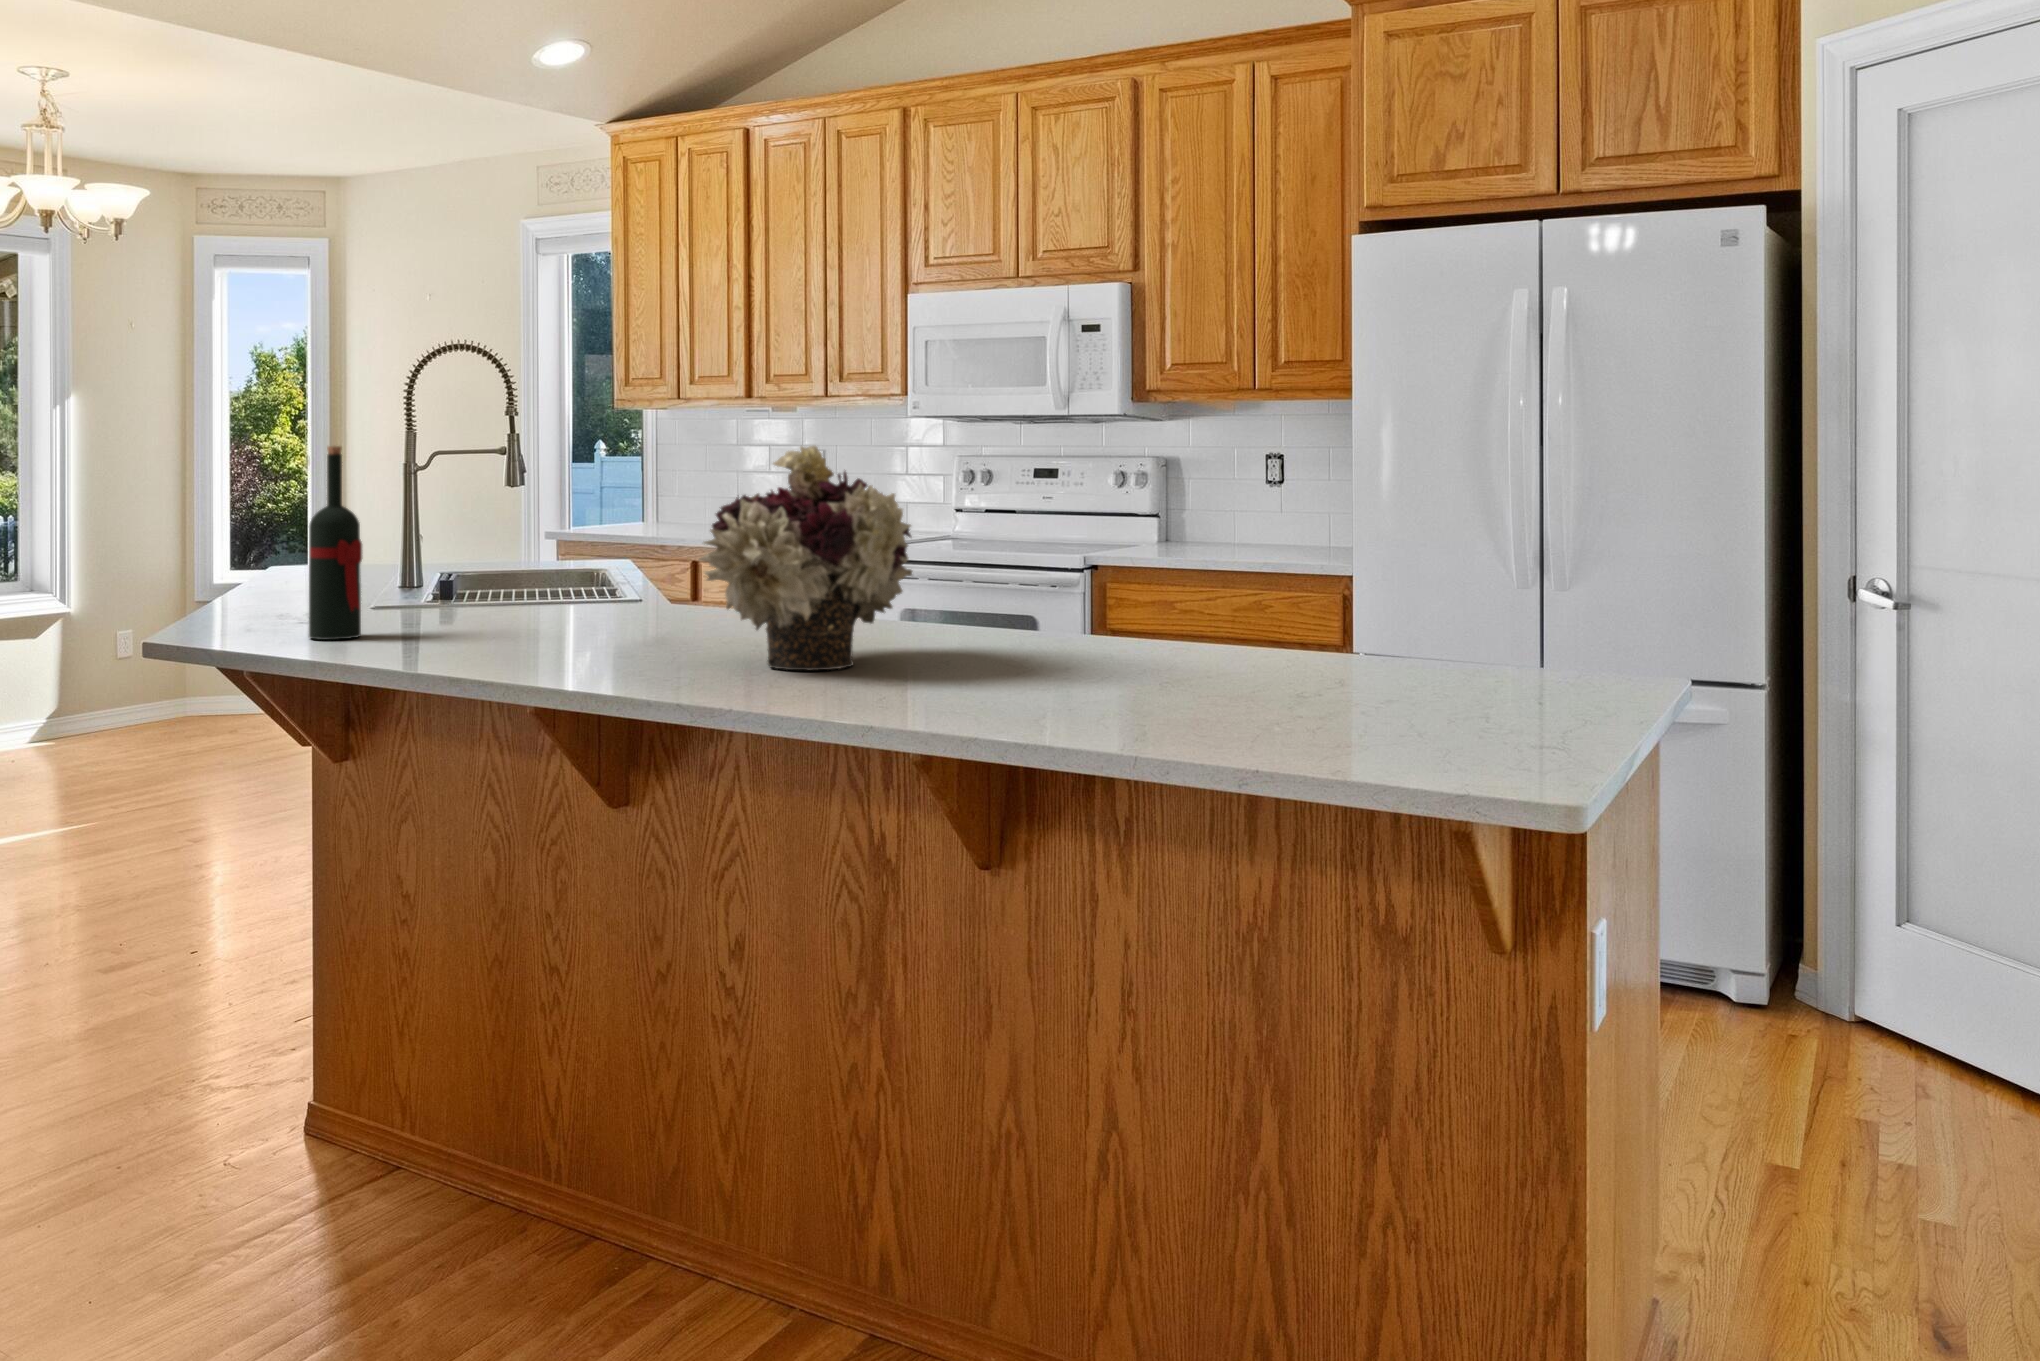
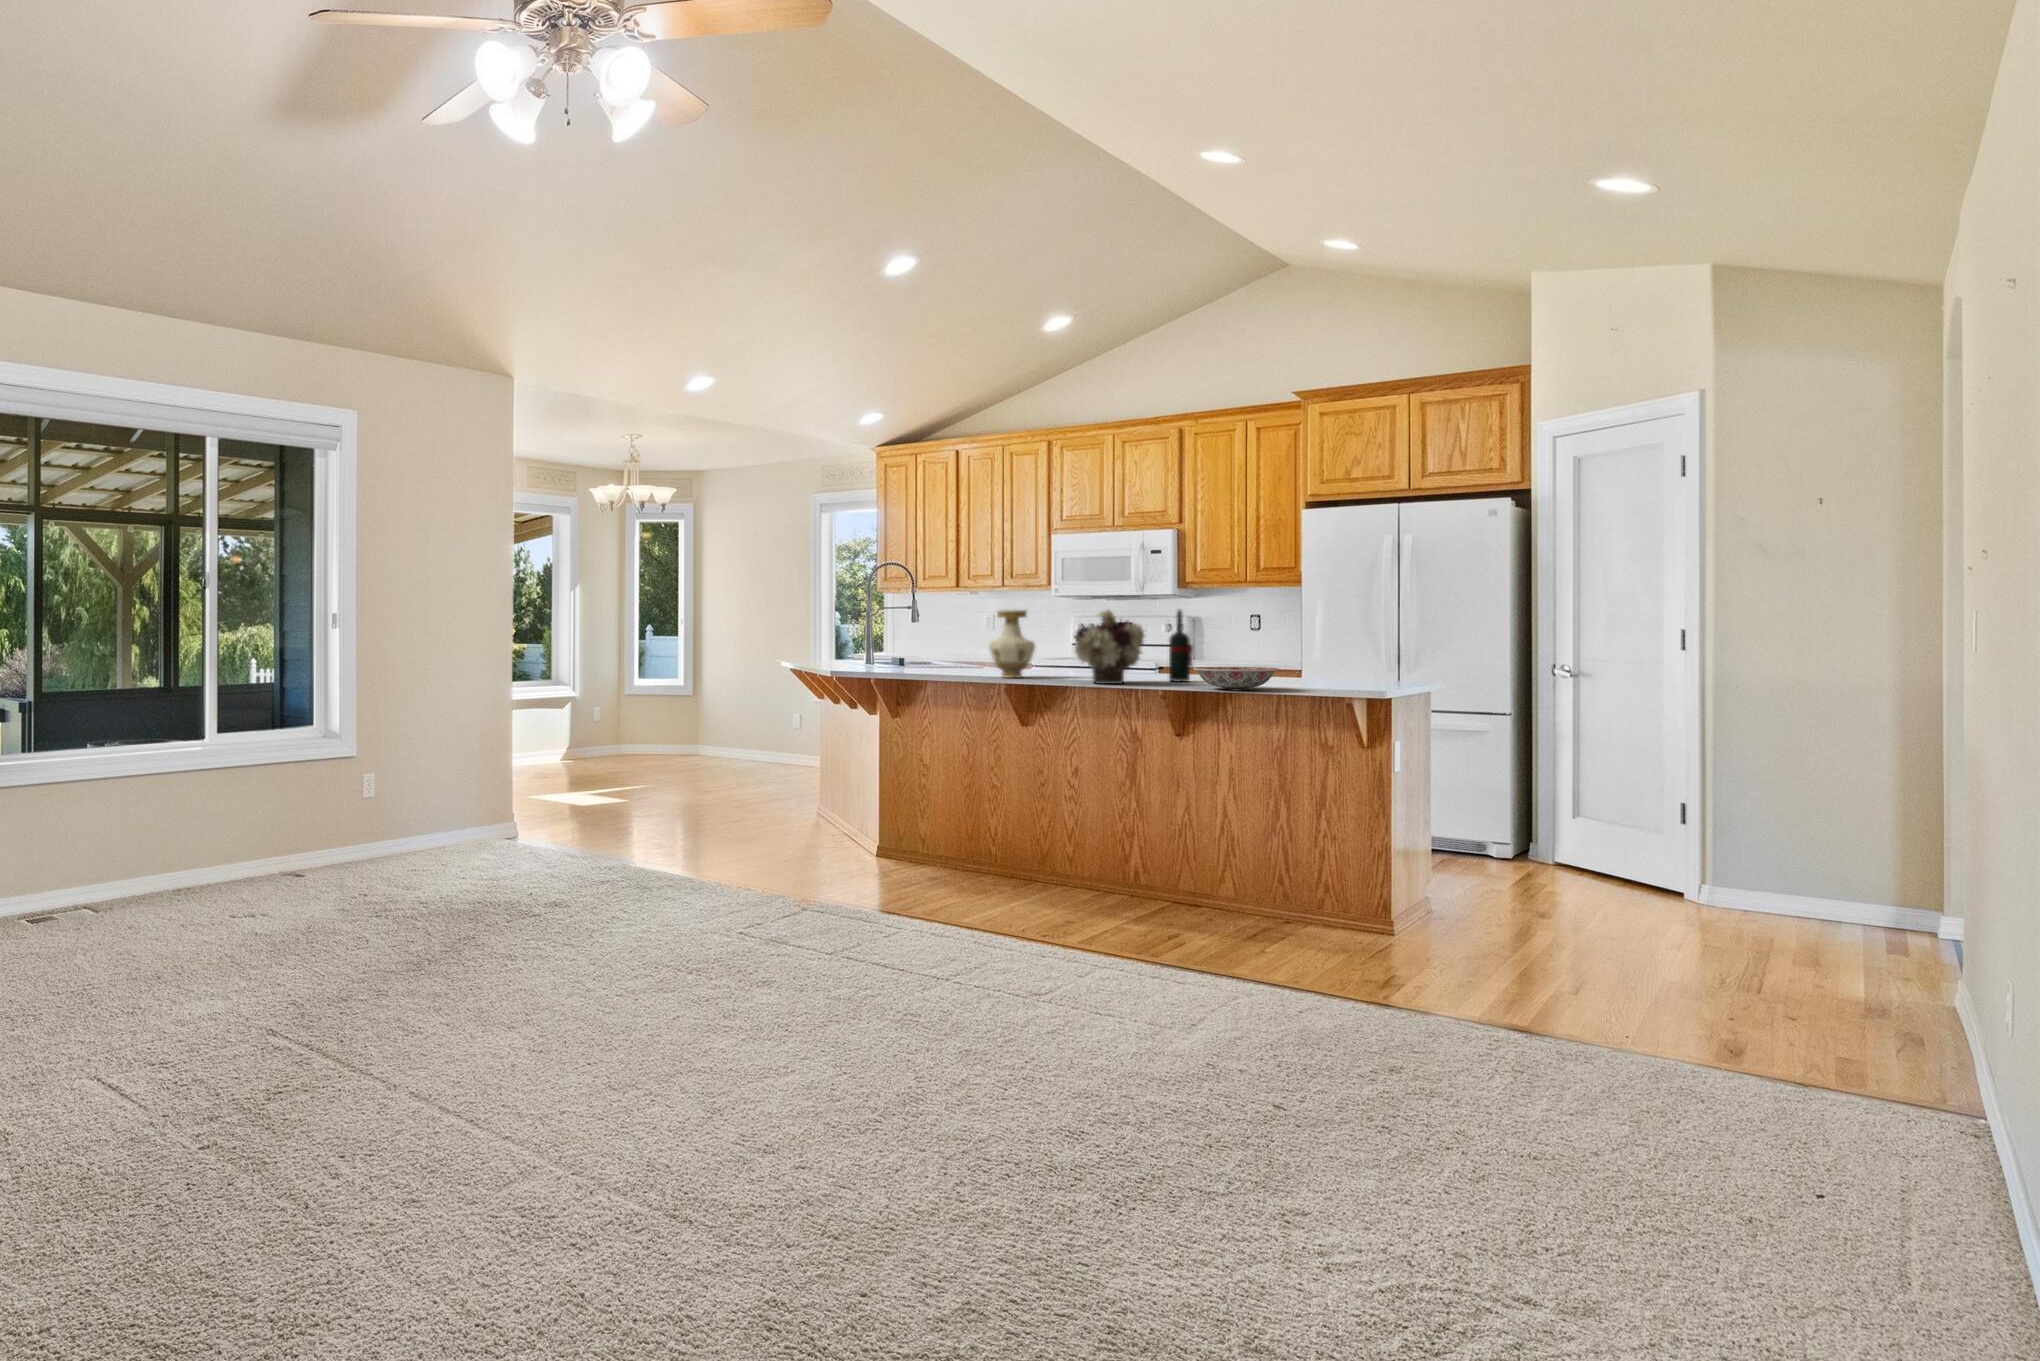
vase: none [552,445,674,633] -> present [989,610,1035,678]
wine bottle: present [309,446,362,640] -> present [1169,609,1193,682]
ceramic bowl: none [1004,627,1253,708] -> present [1193,667,1279,689]

